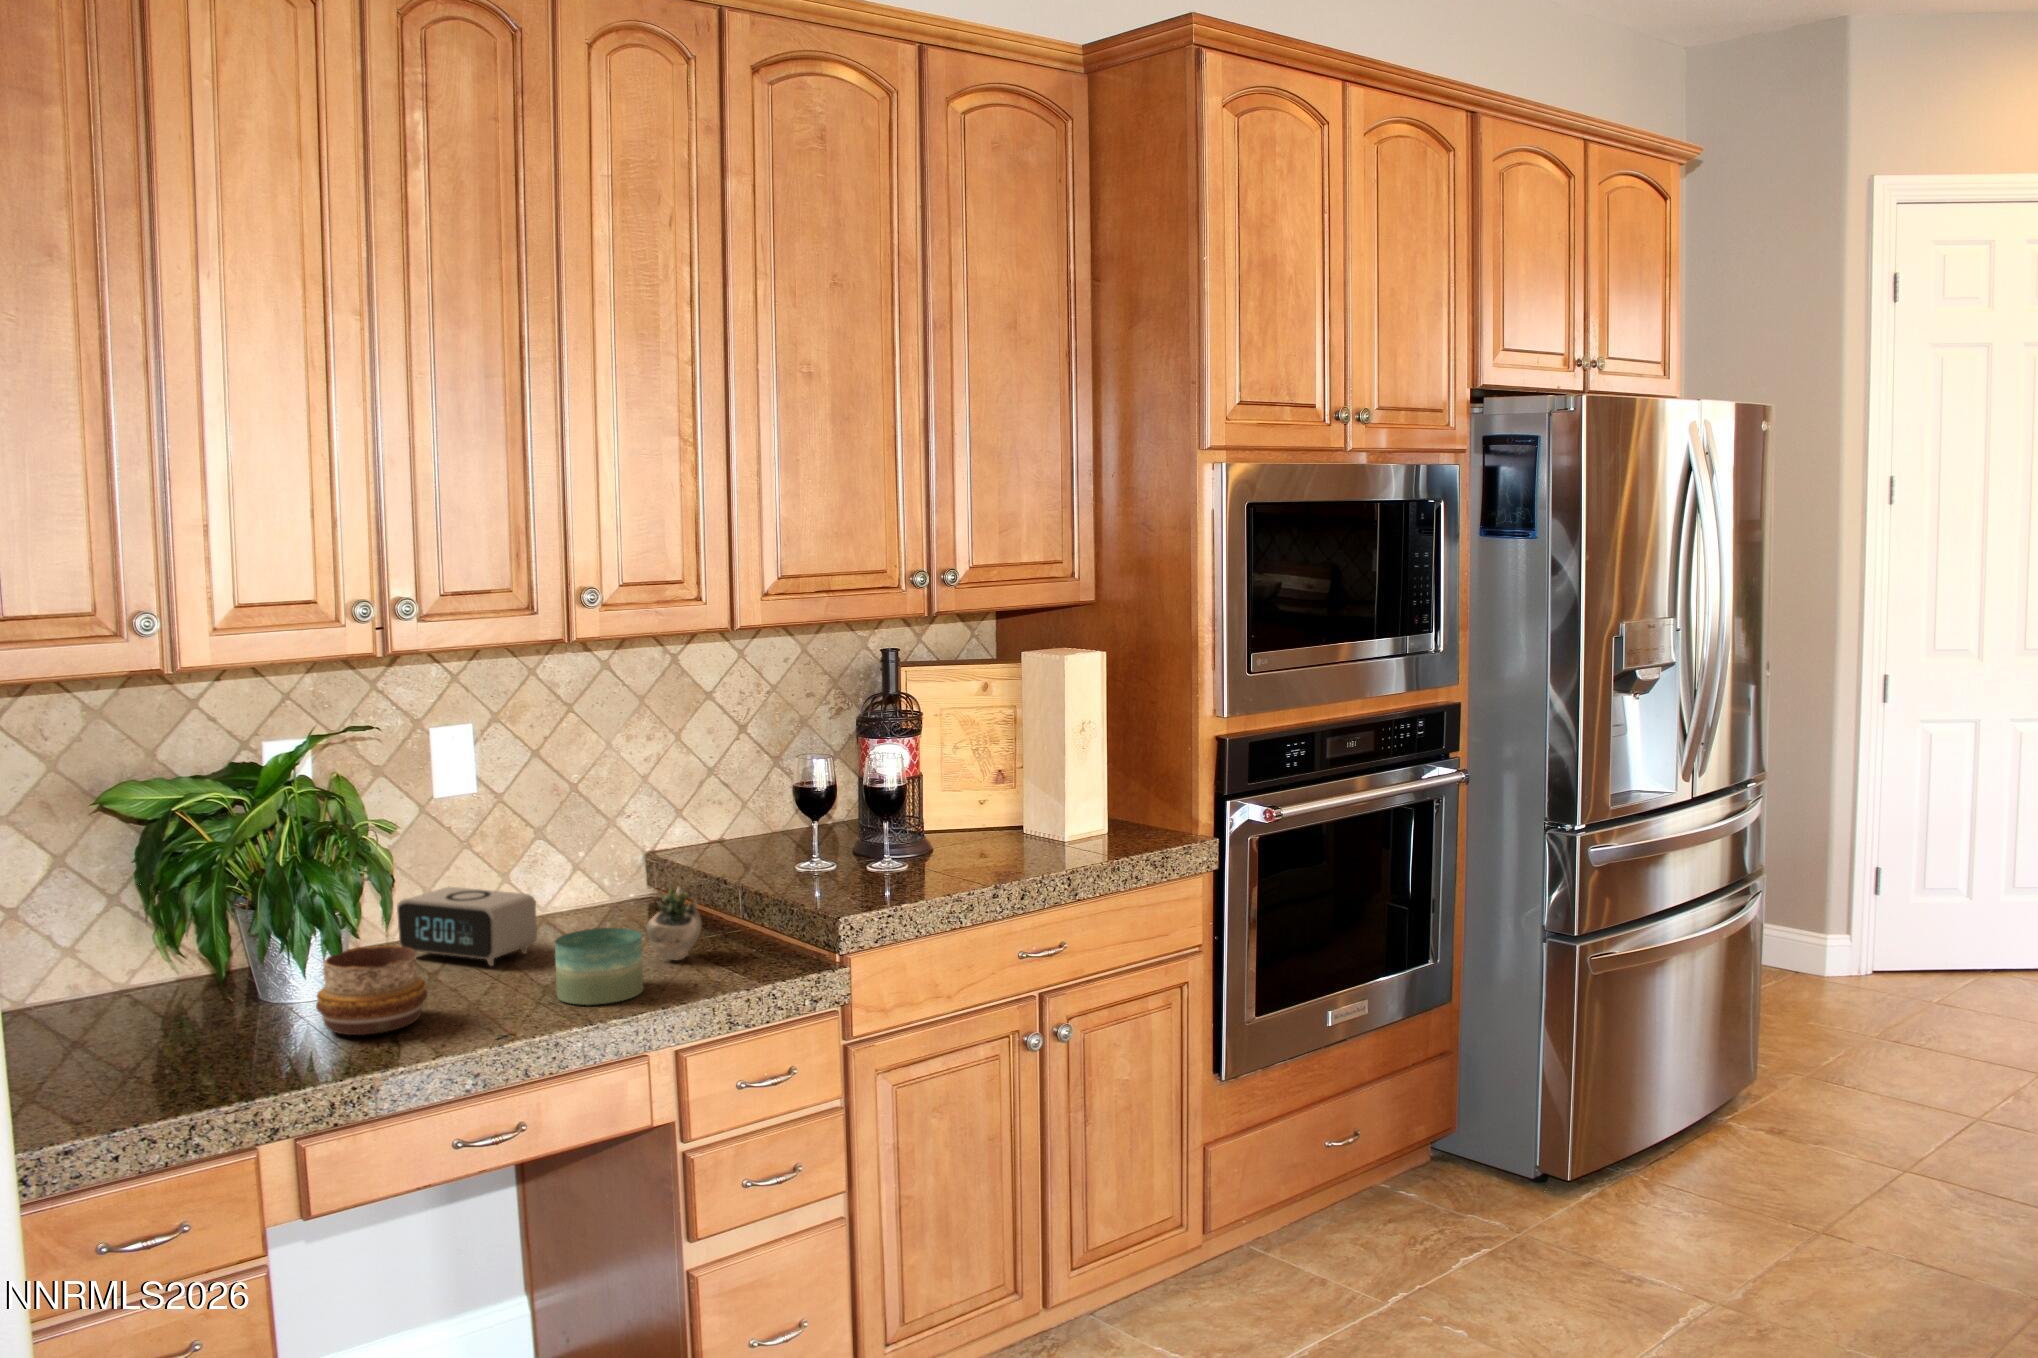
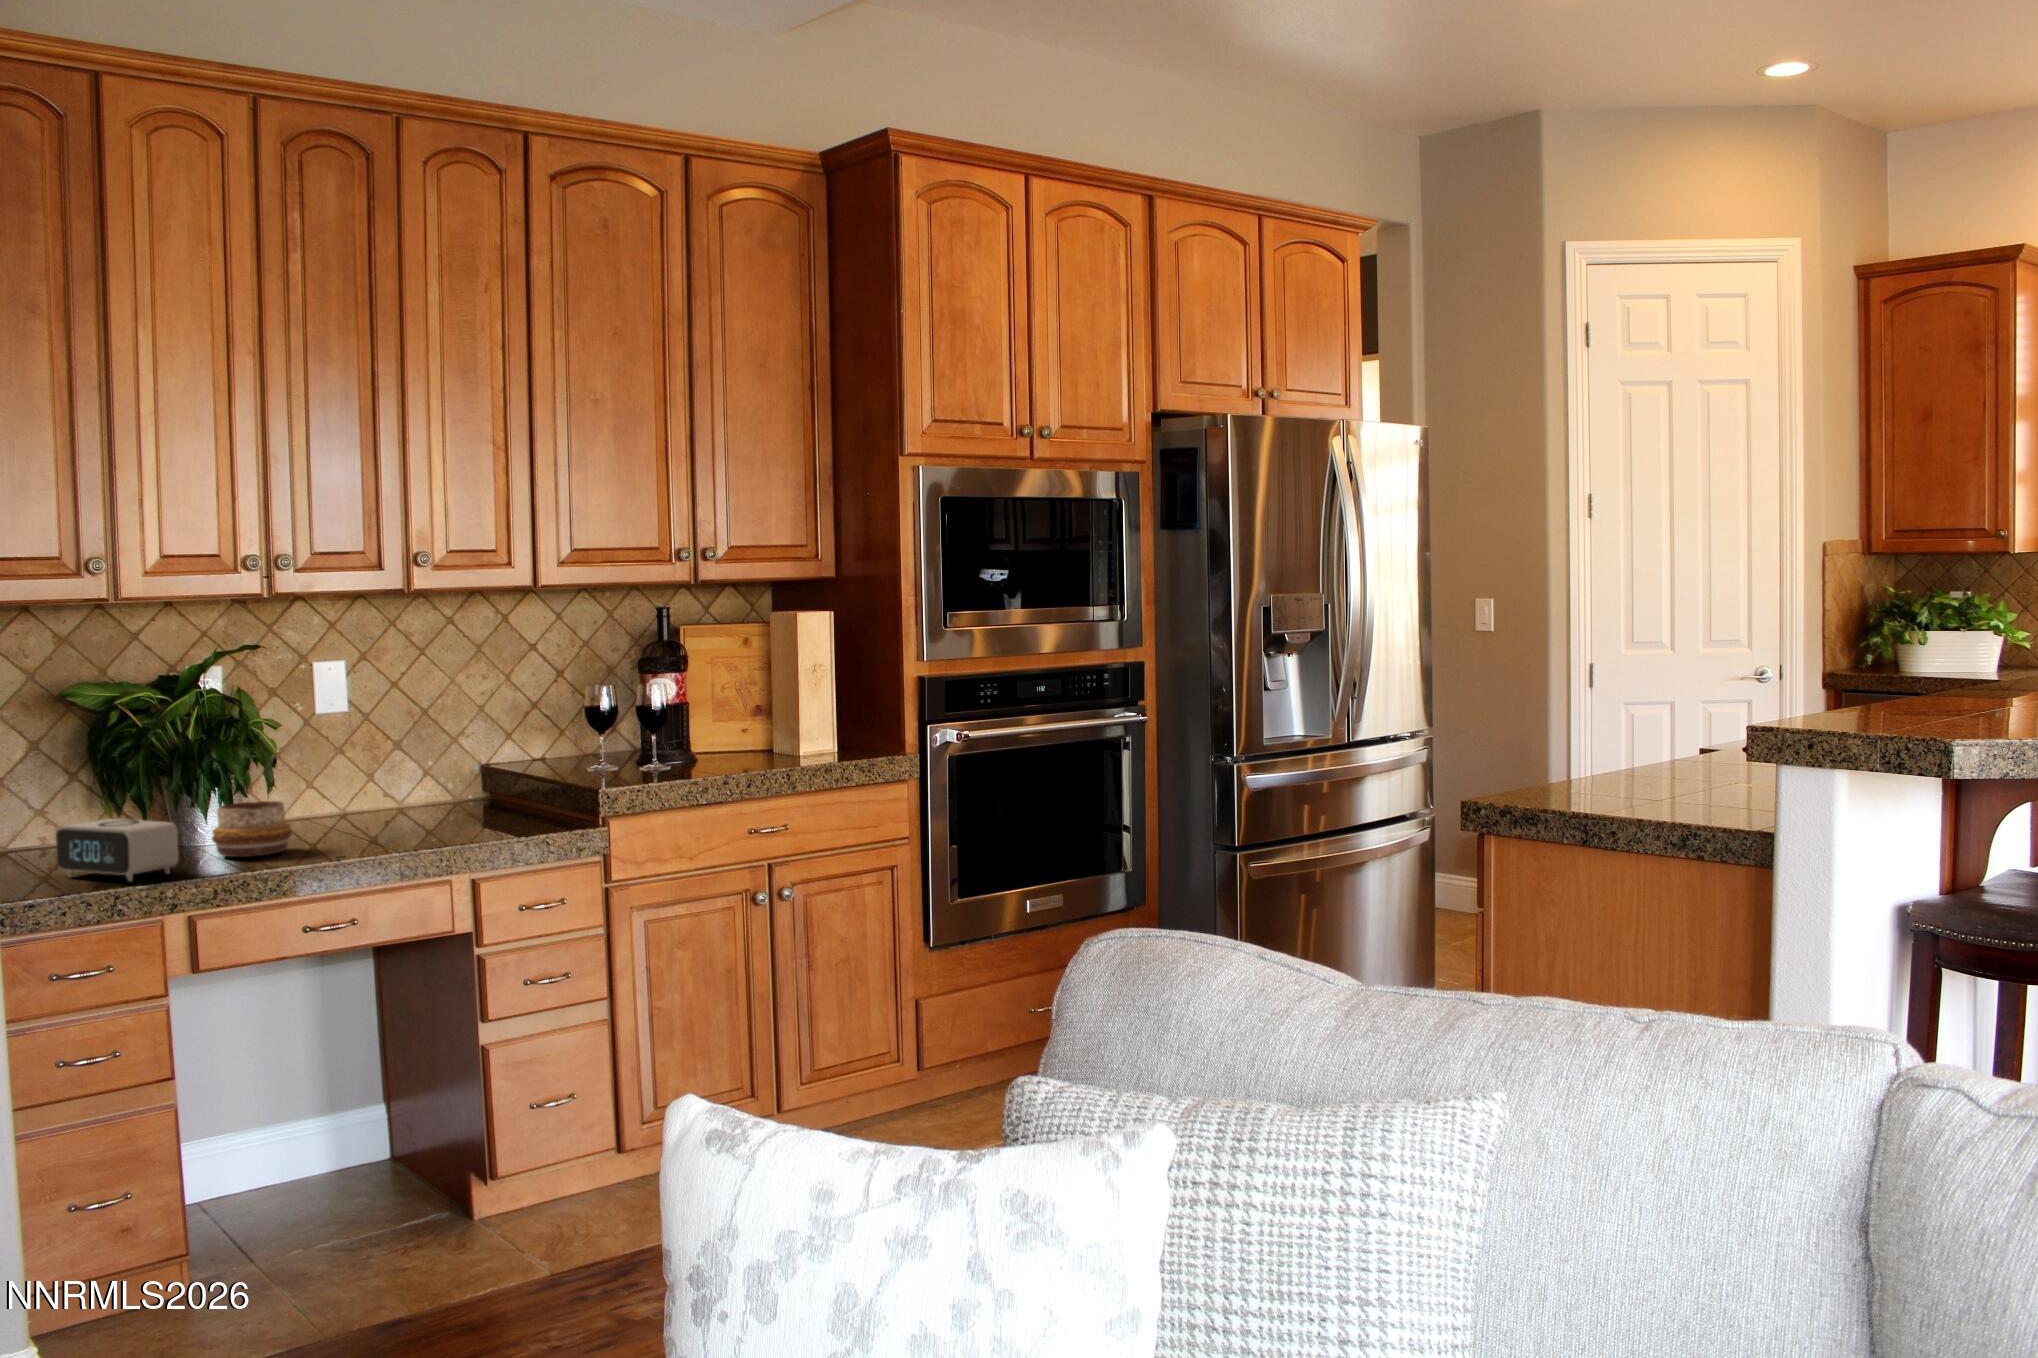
succulent plant: present [646,870,753,961] -> none [462,760,543,826]
alarm clock: present [397,886,537,966] -> present [56,819,178,881]
candle: present [555,928,643,1005] -> none [387,796,453,845]

